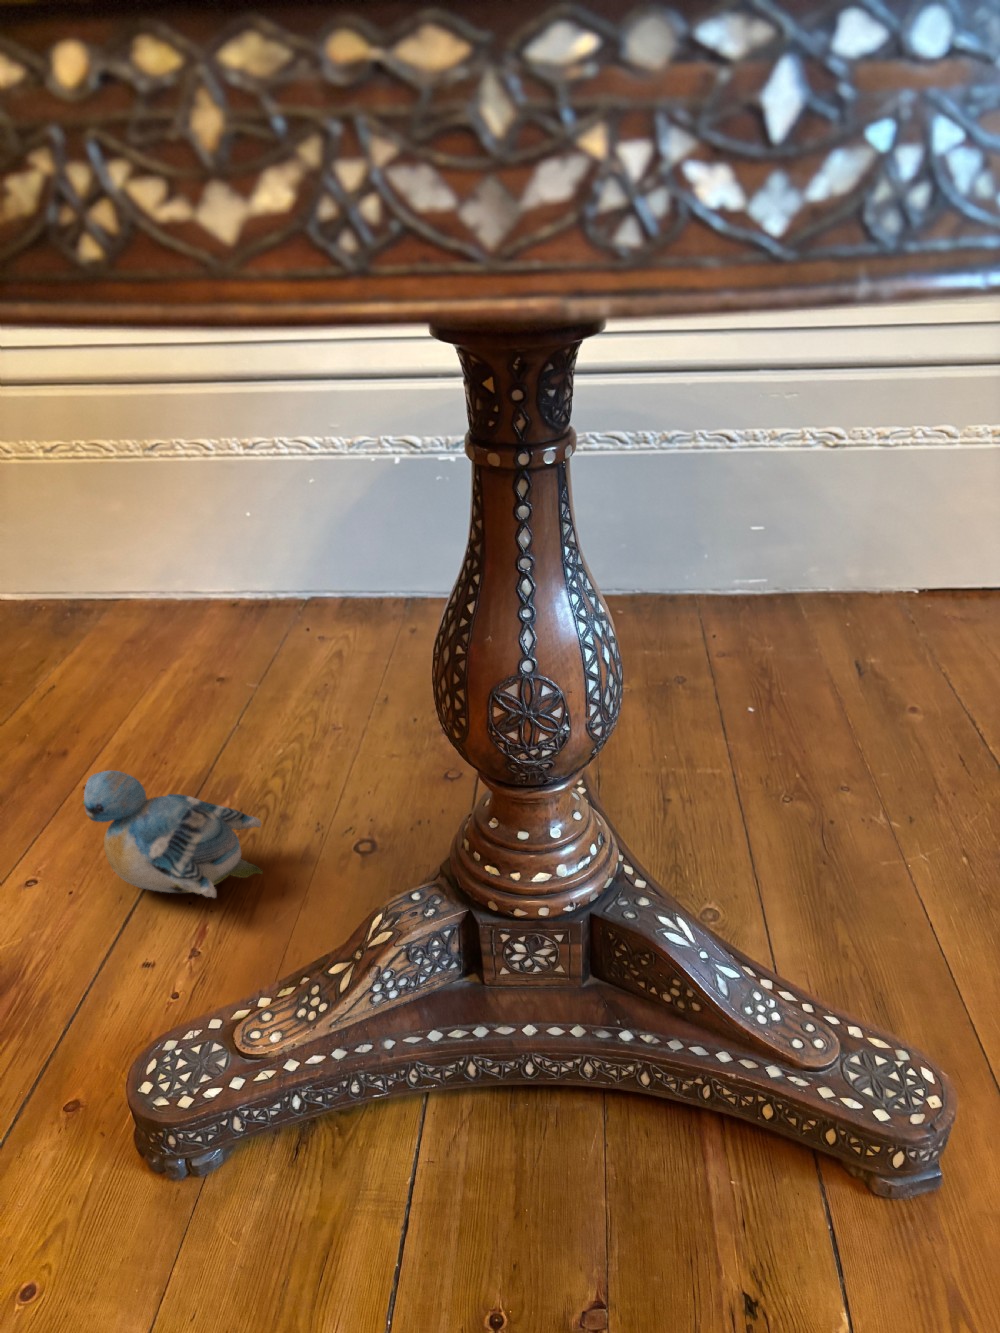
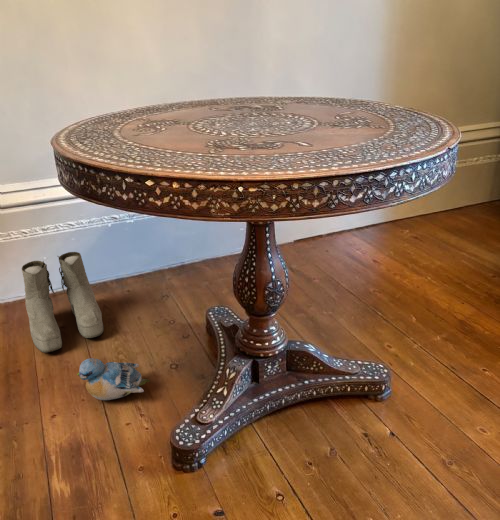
boots: none [116,503,299,731] -> present [22,252,104,353]

